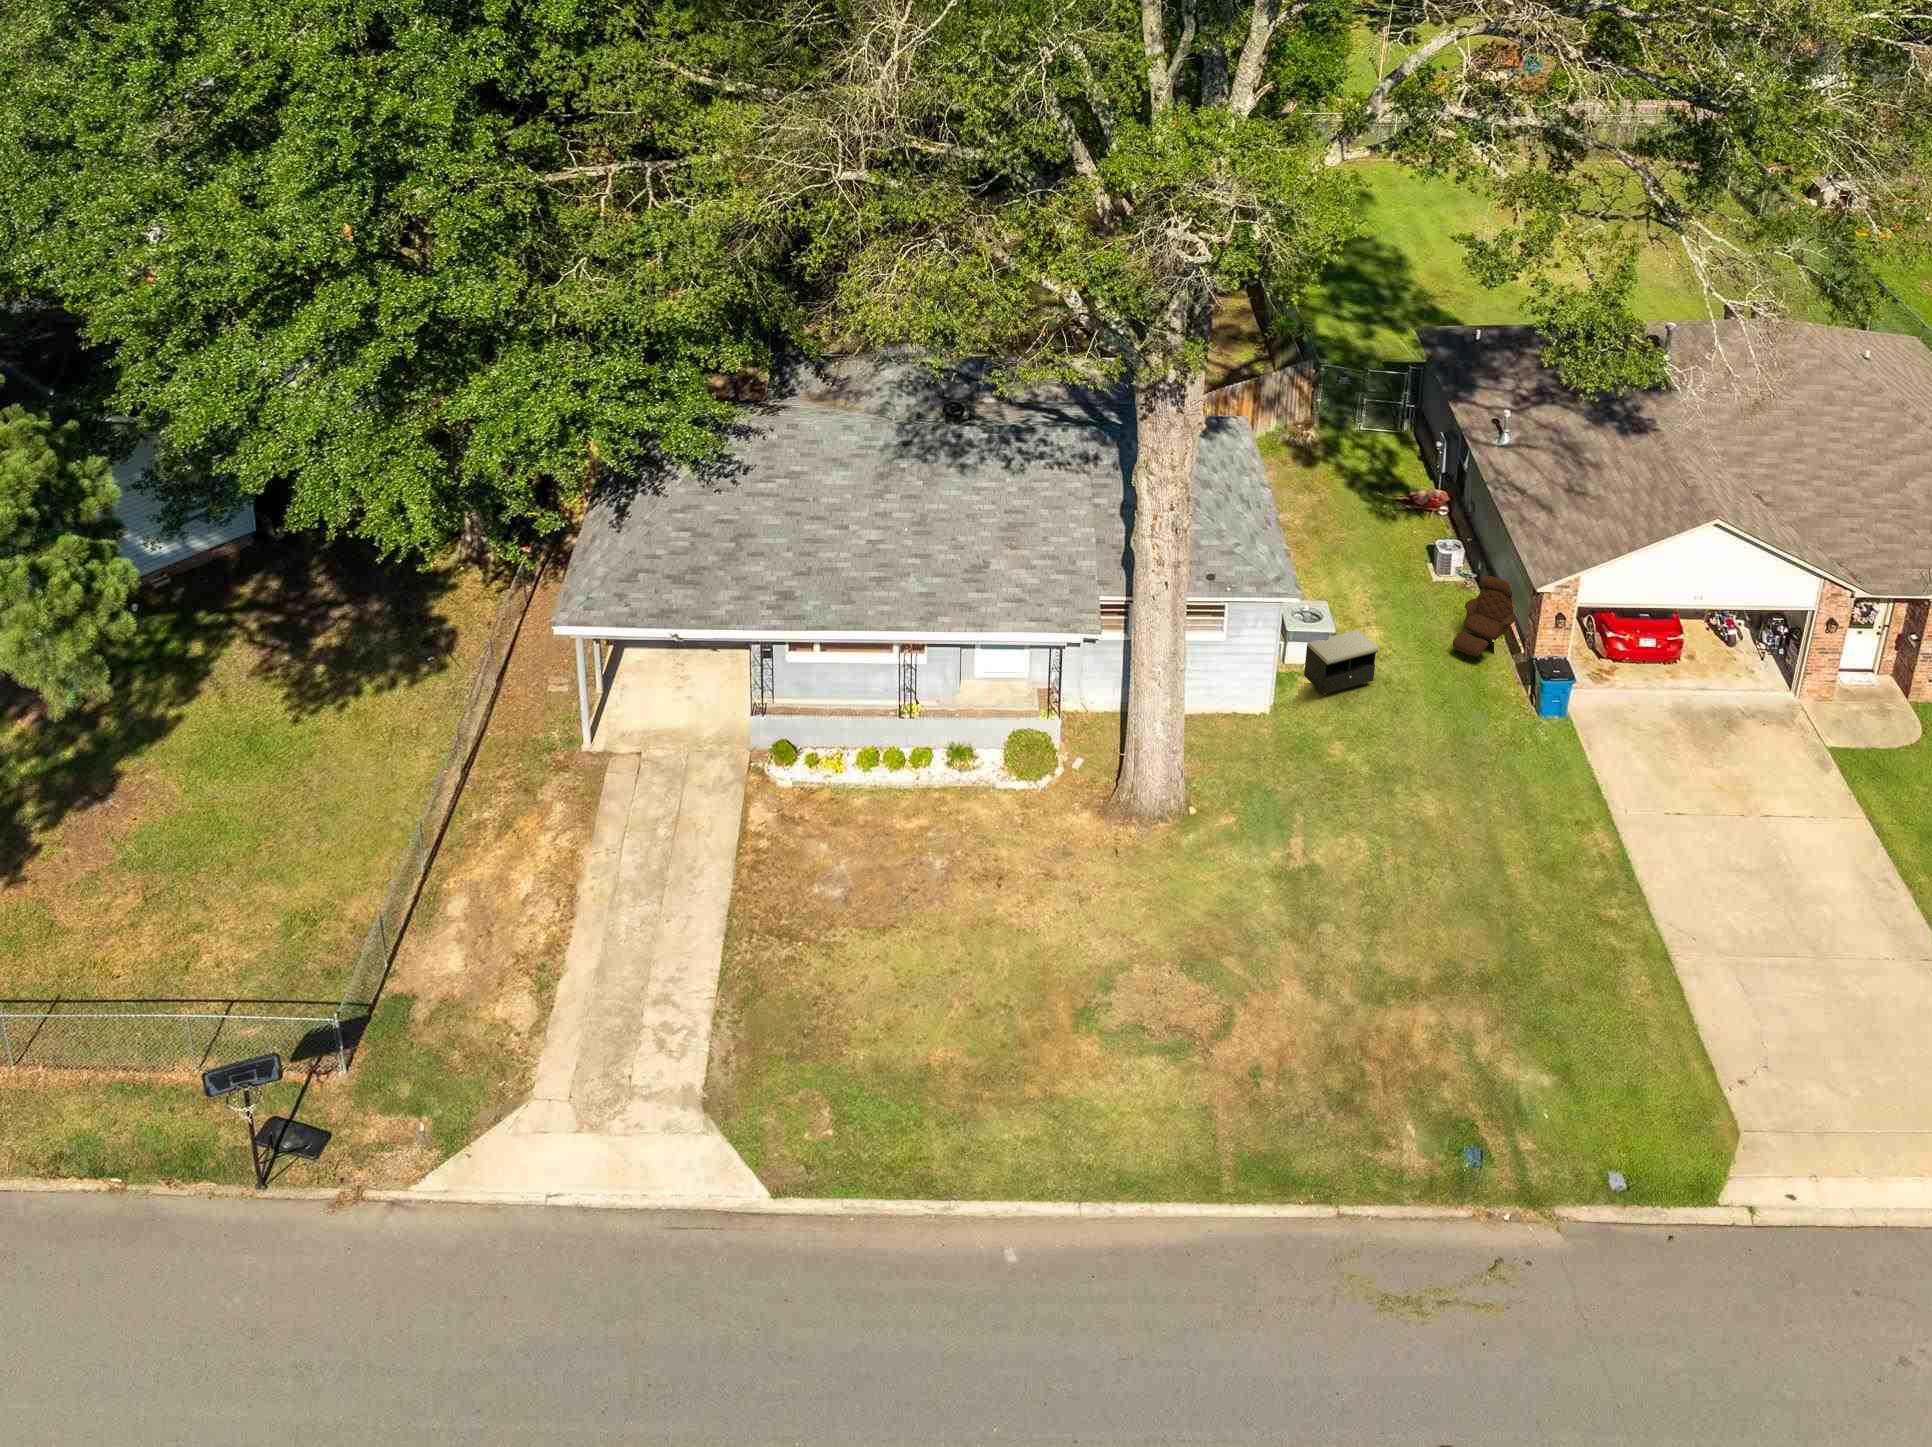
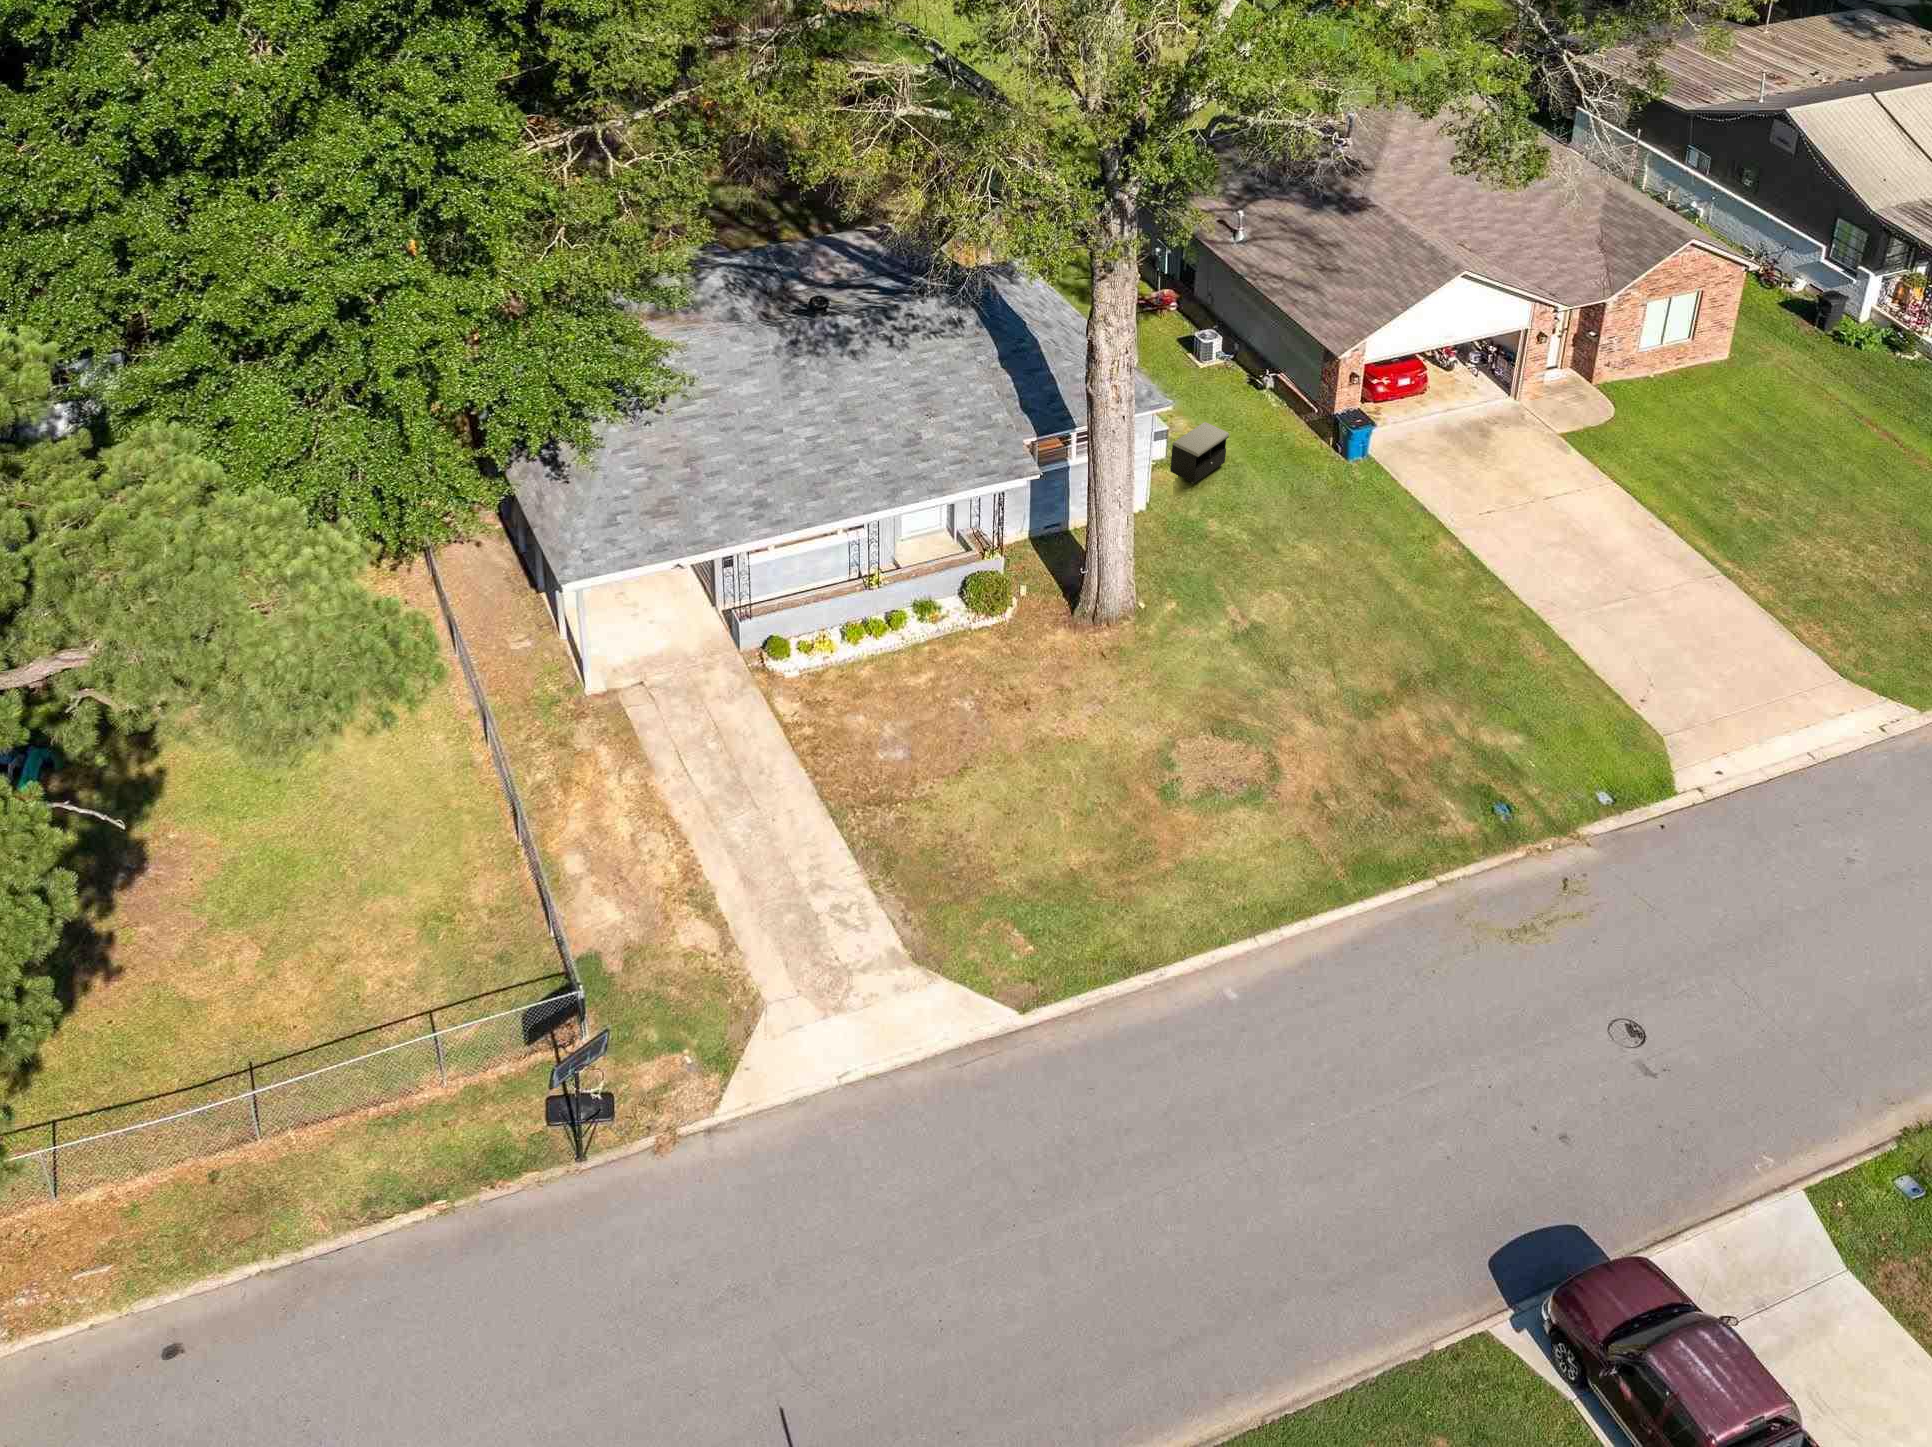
lounge chair: present [1453,576,1515,662] -> none [1267,353,1311,429]

